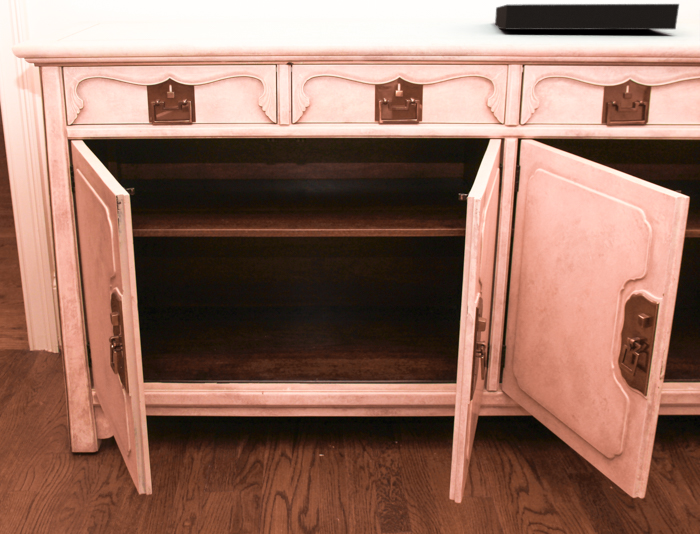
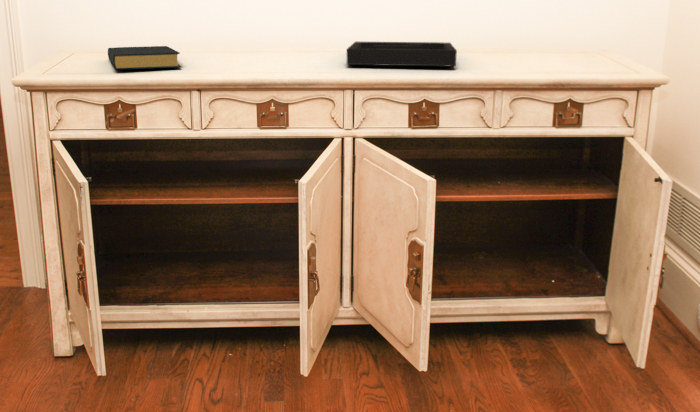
hardback book: none [149,9,260,33] -> present [108,46,181,69]

